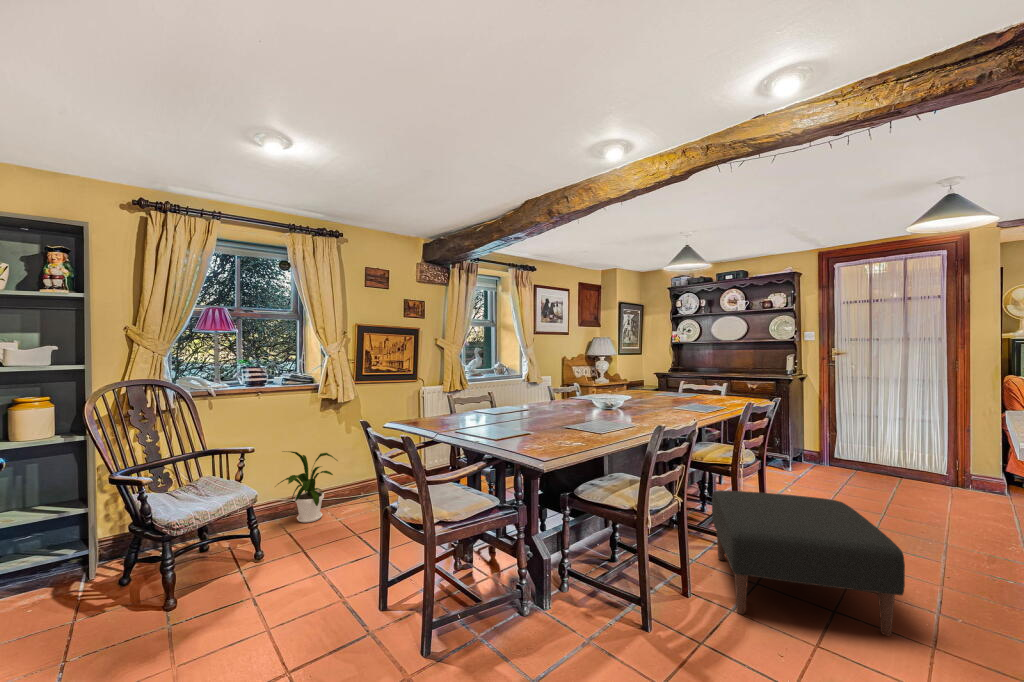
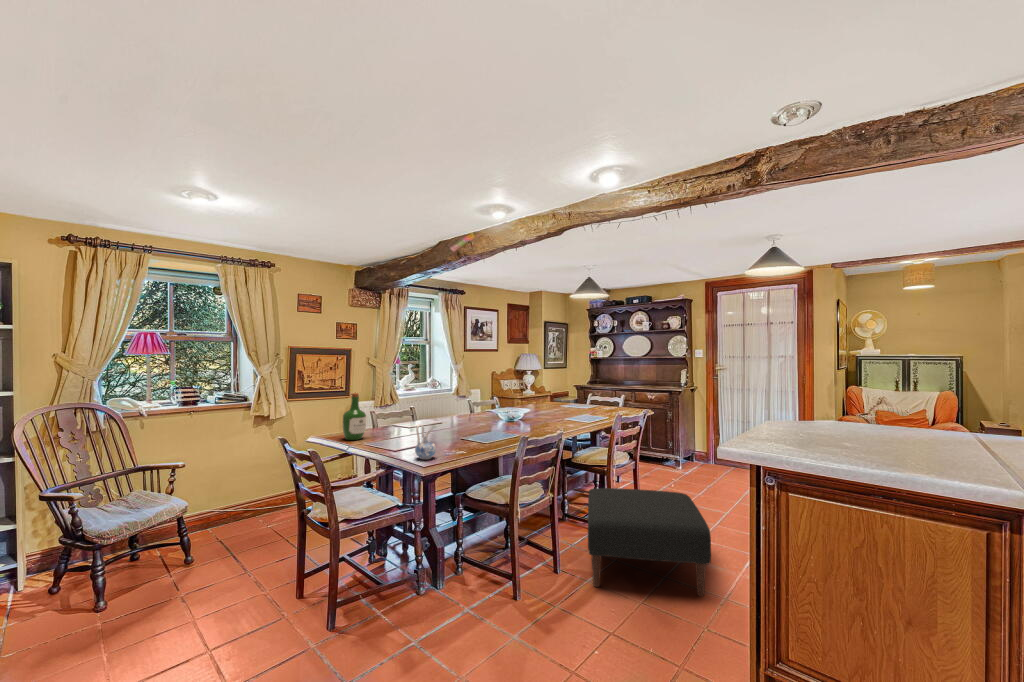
wine bottle: none [425,372,451,426] -> present [343,393,367,440]
ceramic pitcher: none [521,408,546,450] -> present [415,425,436,459]
house plant: present [278,451,336,523] -> none [205,466,268,531]

